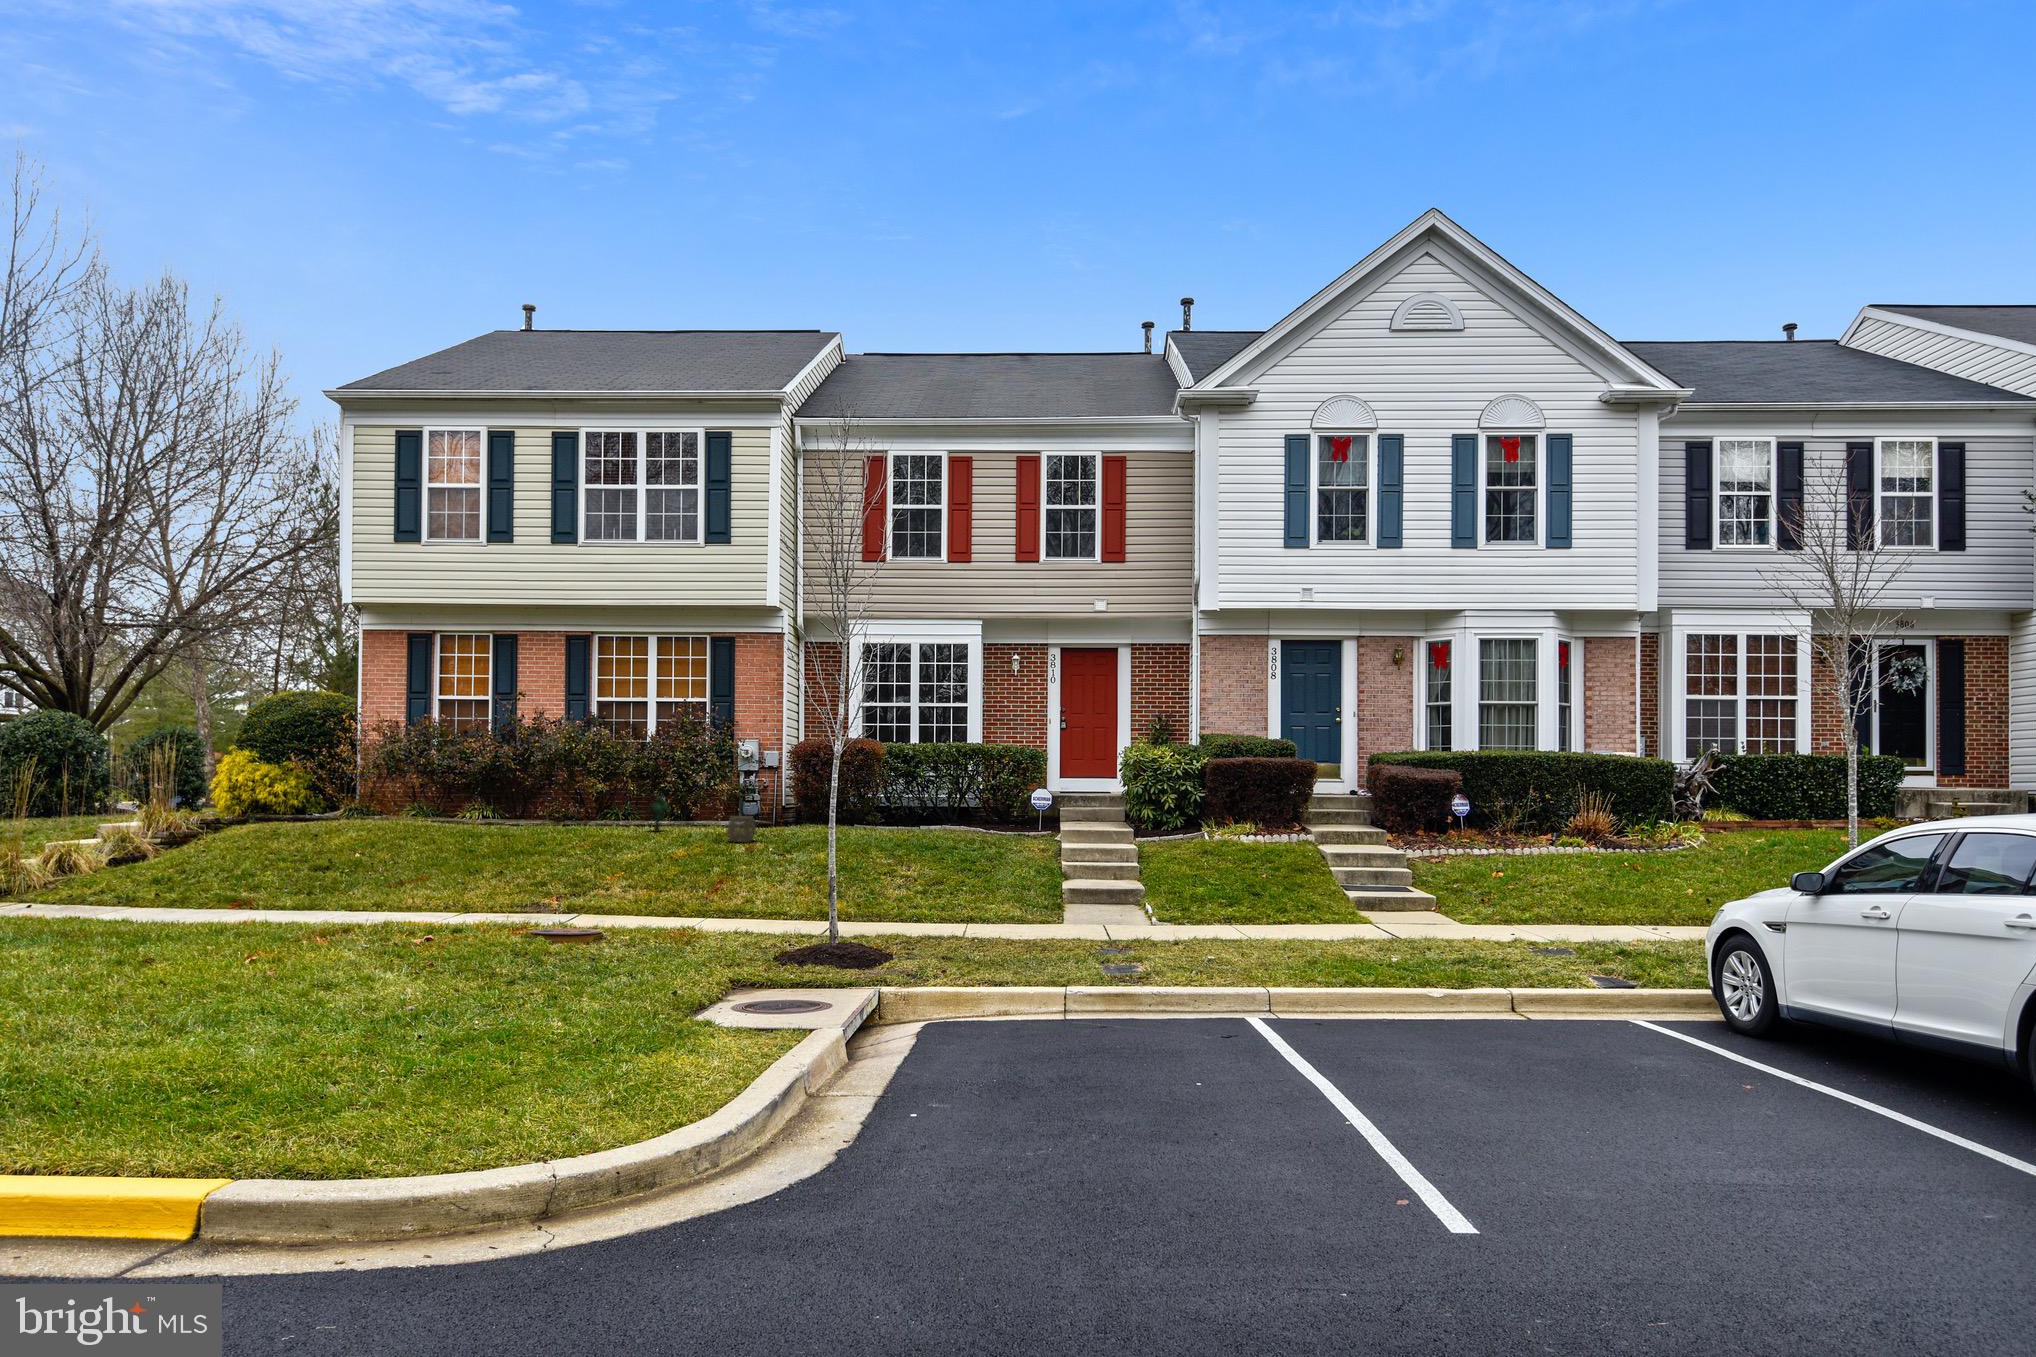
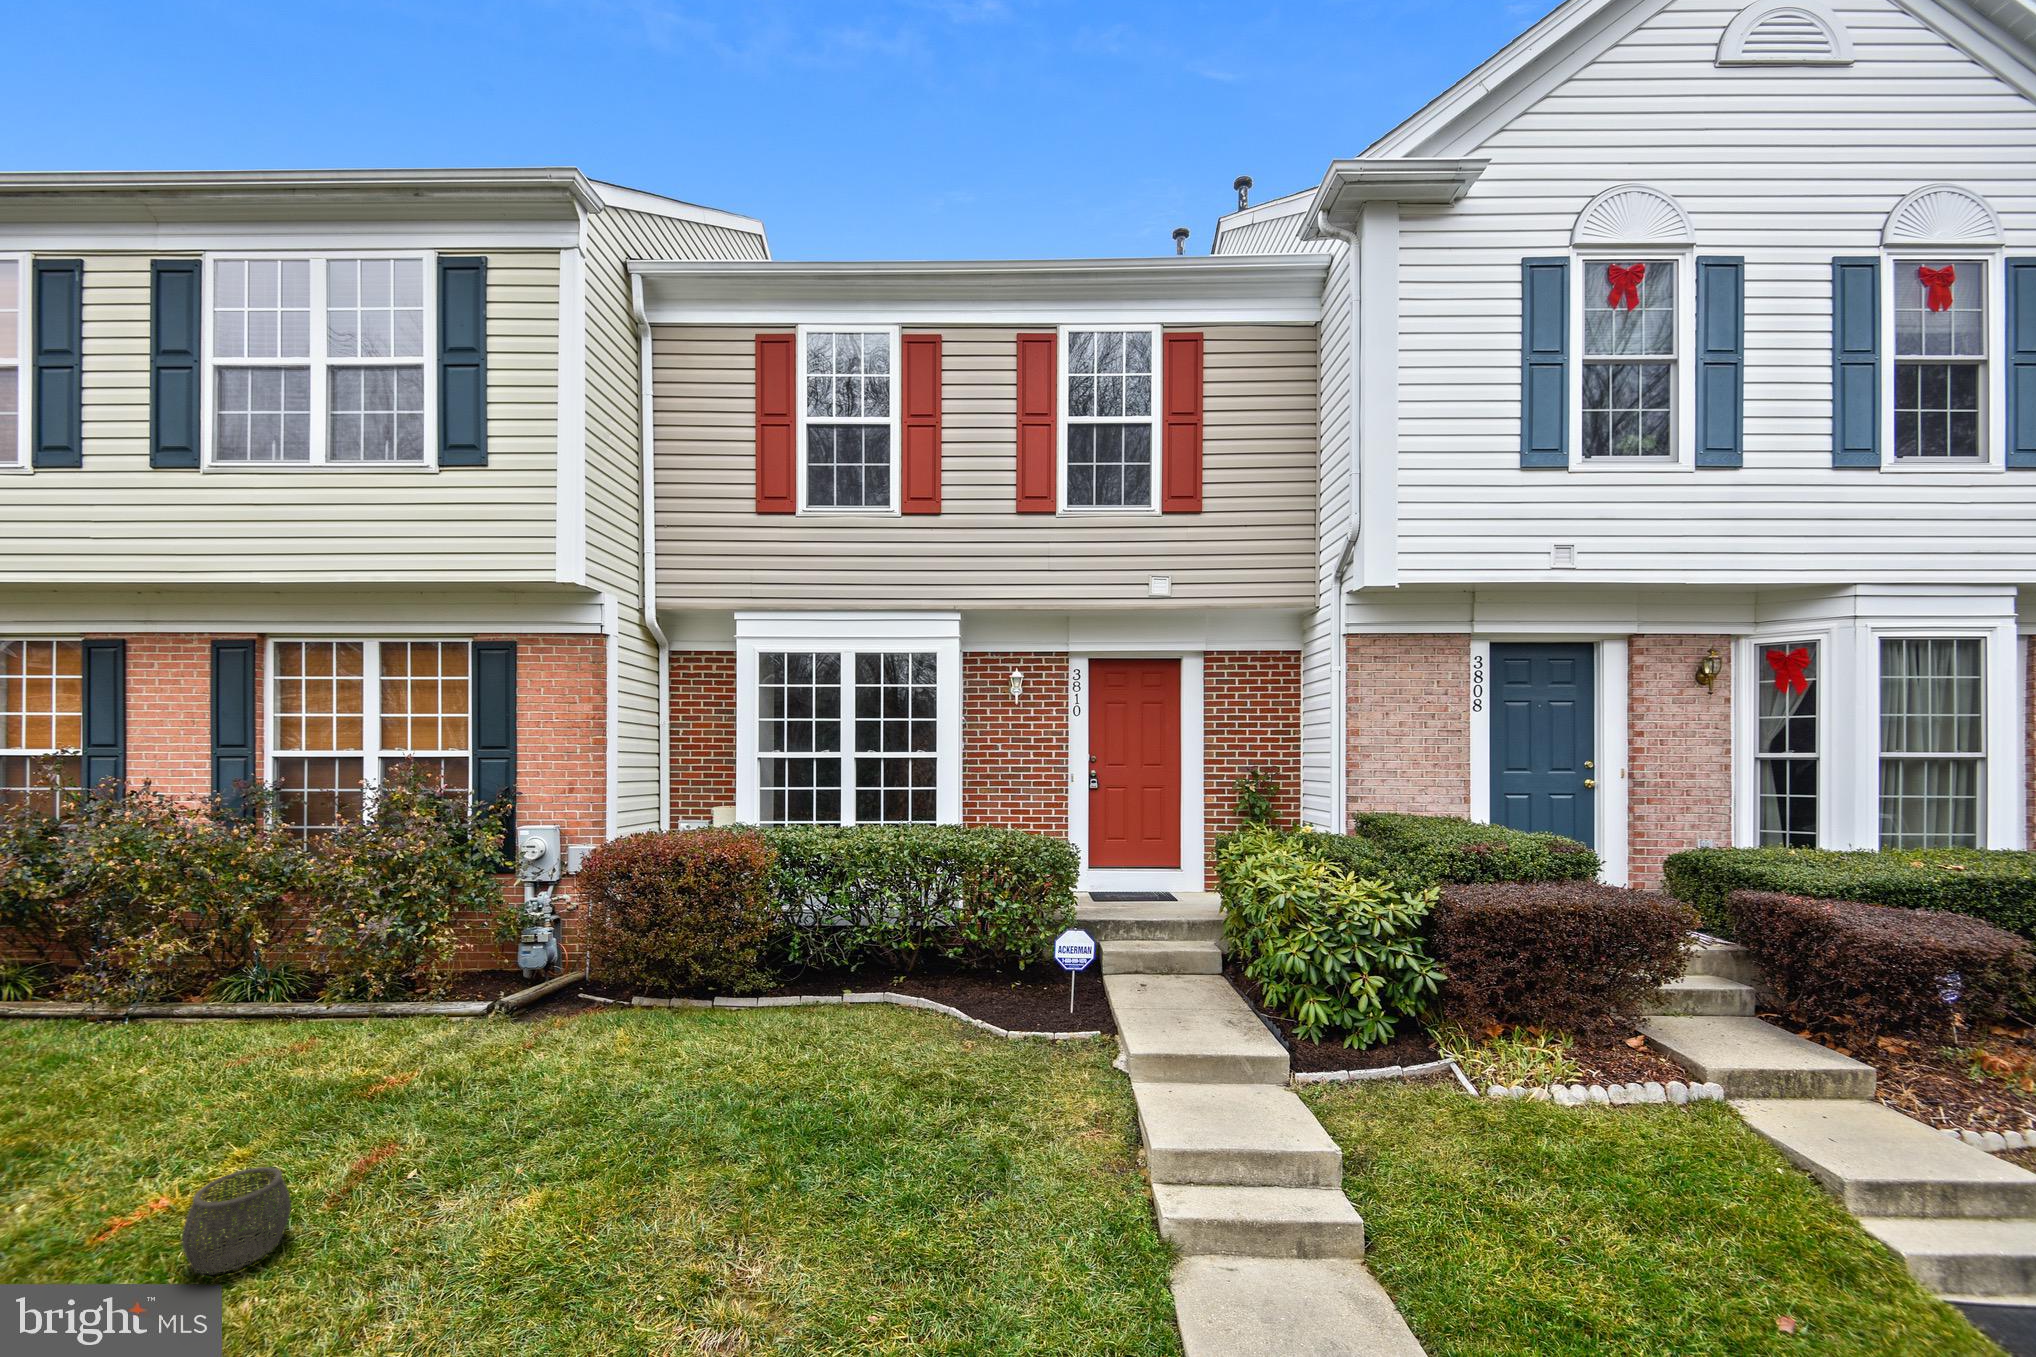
decorative plant: present [647,793,668,832] -> none [103,1041,184,1144]

